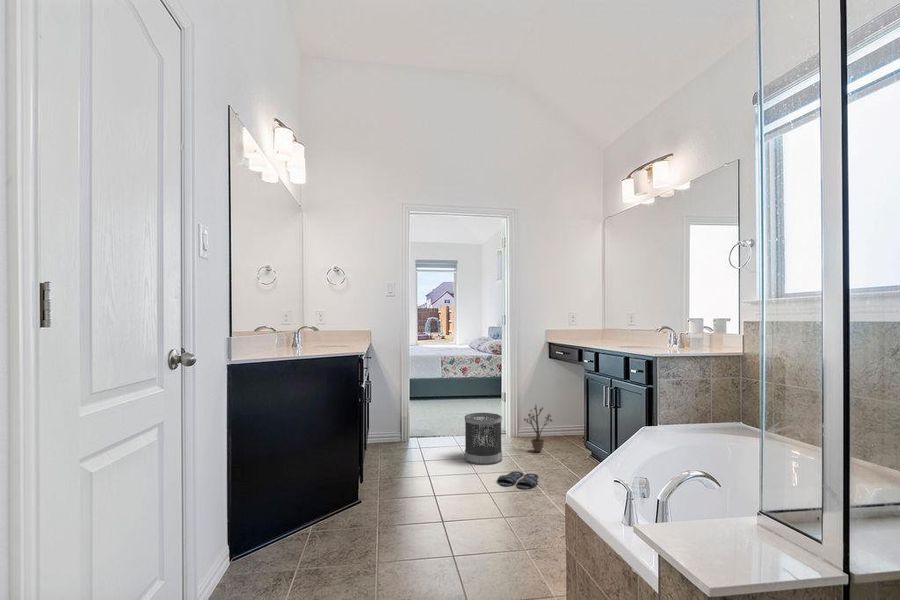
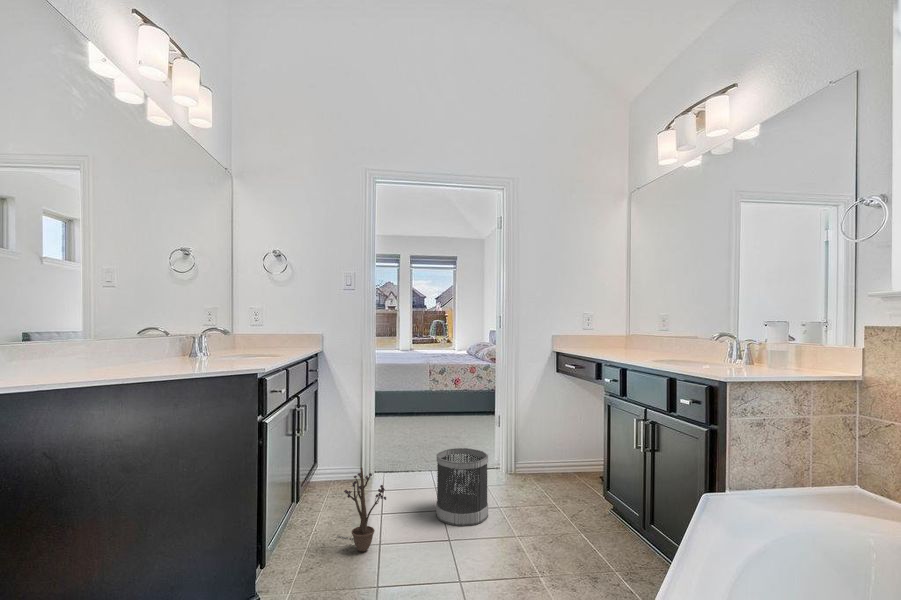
decorative plant: present [521,405,552,452] -> present [337,467,386,552]
slippers: present [498,471,539,489] -> none [474,542,537,581]

